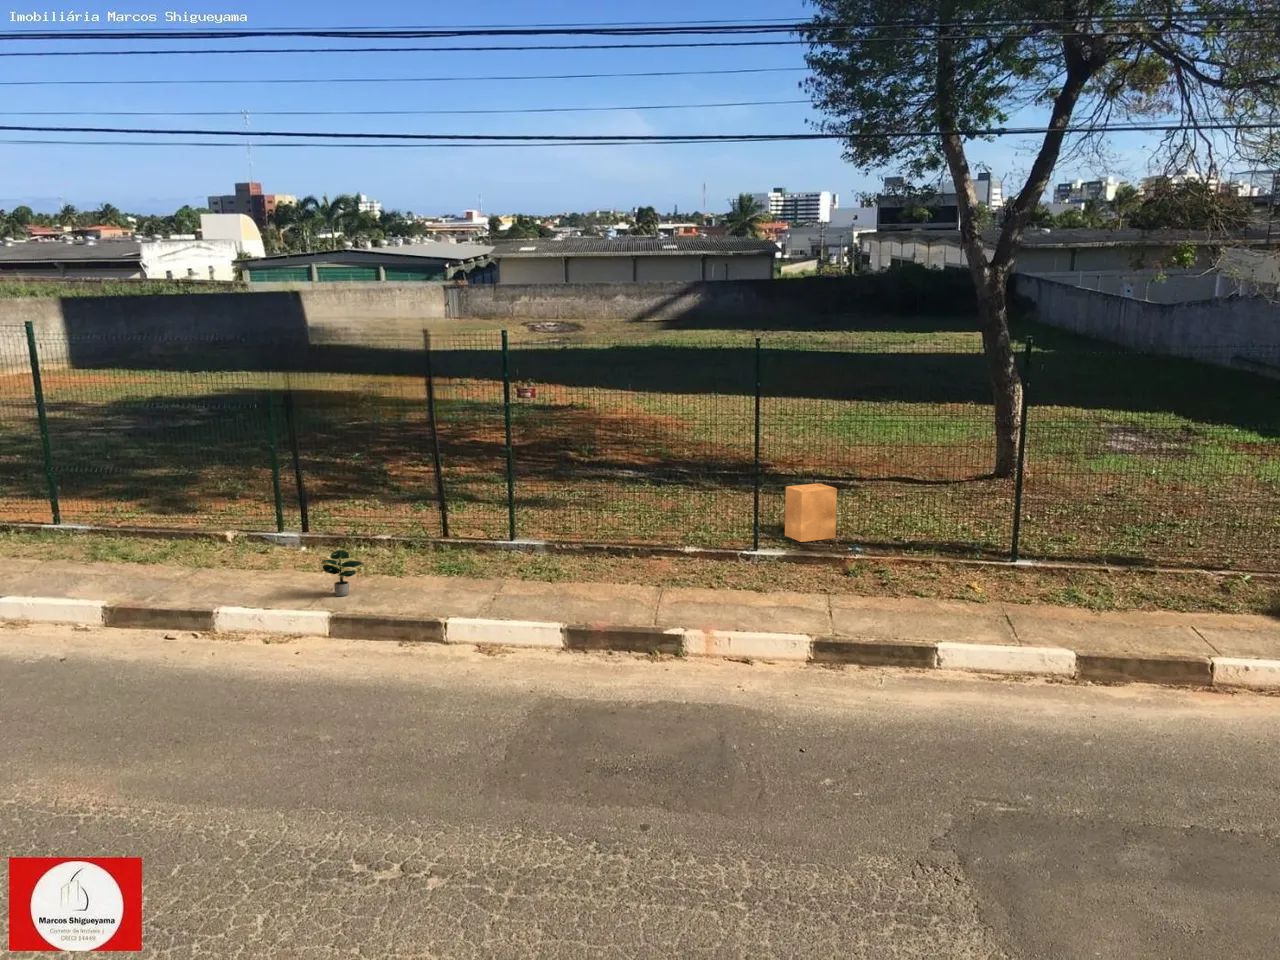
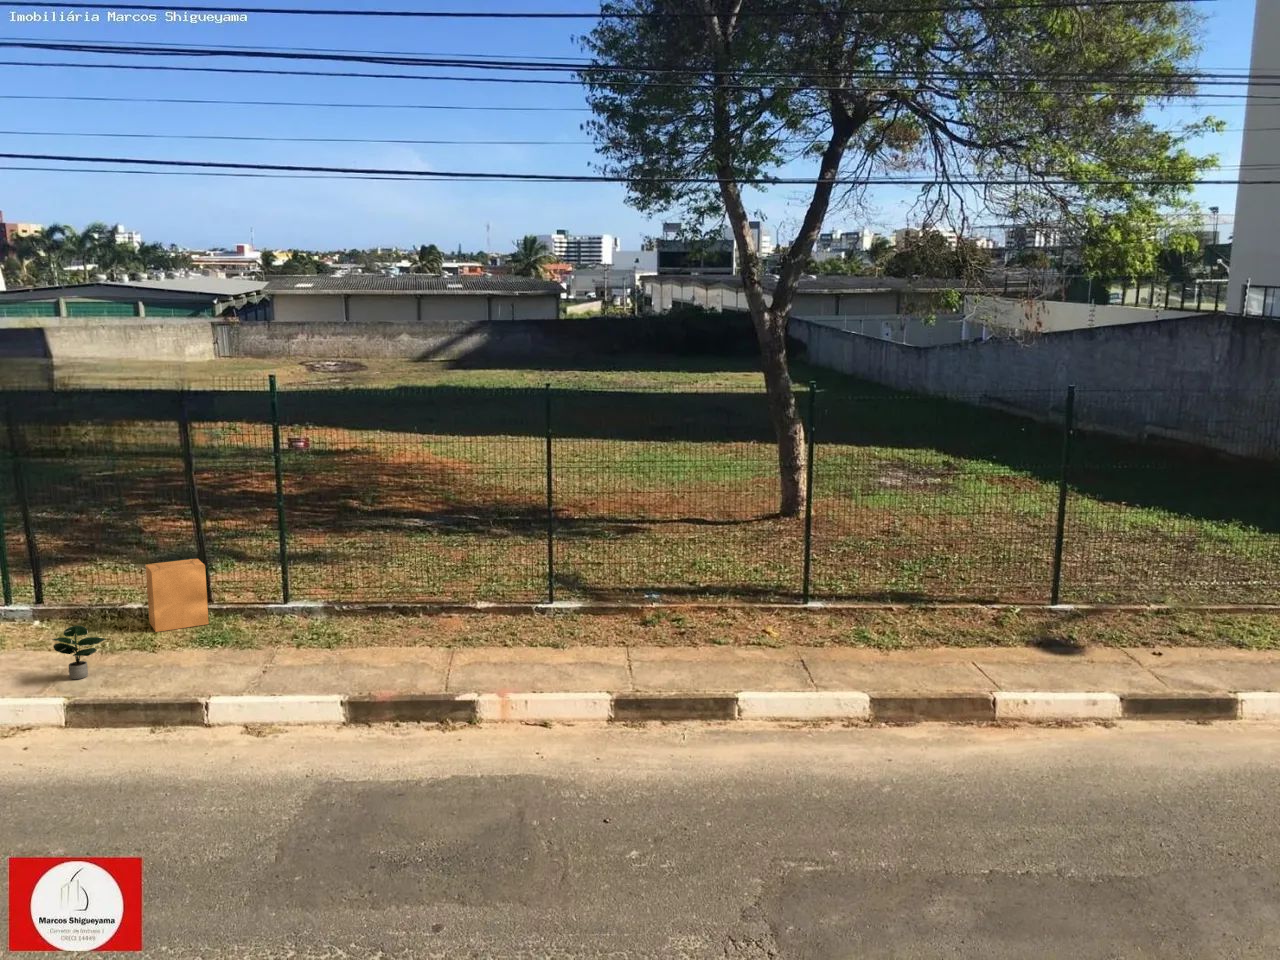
cardboard box: present [785,483,837,542] -> present [146,559,209,632]

